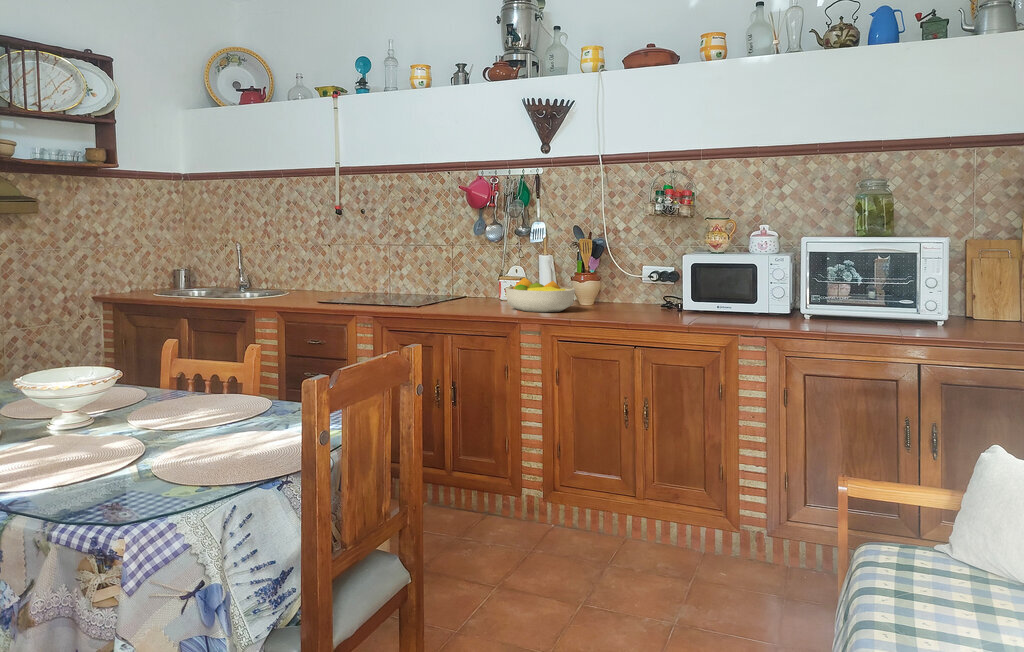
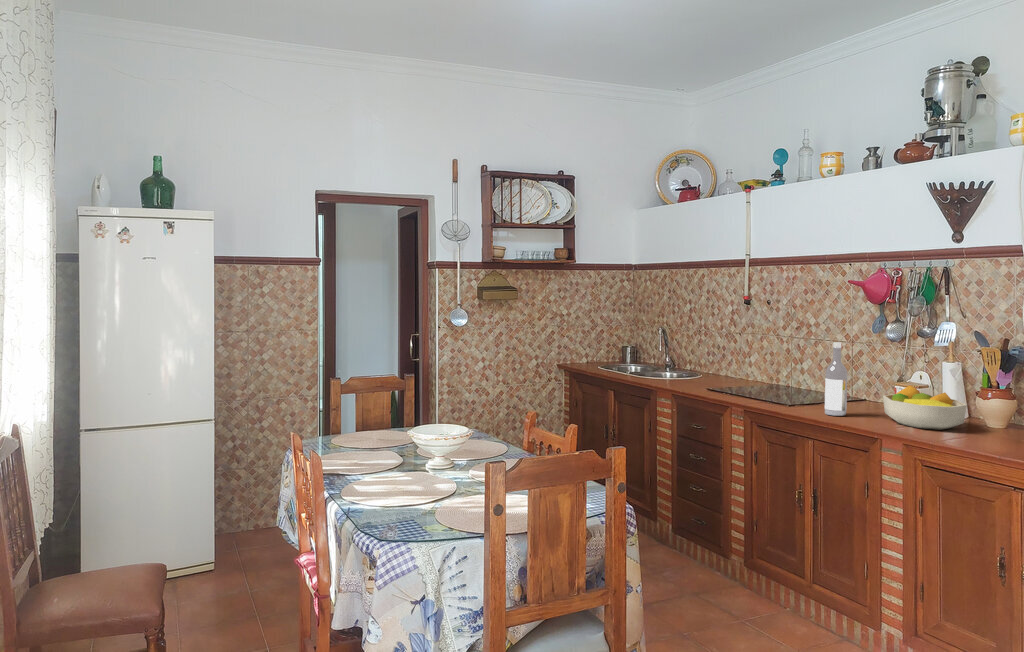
wine bottle: none [458,241,477,311] -> present [825,342,847,416]

